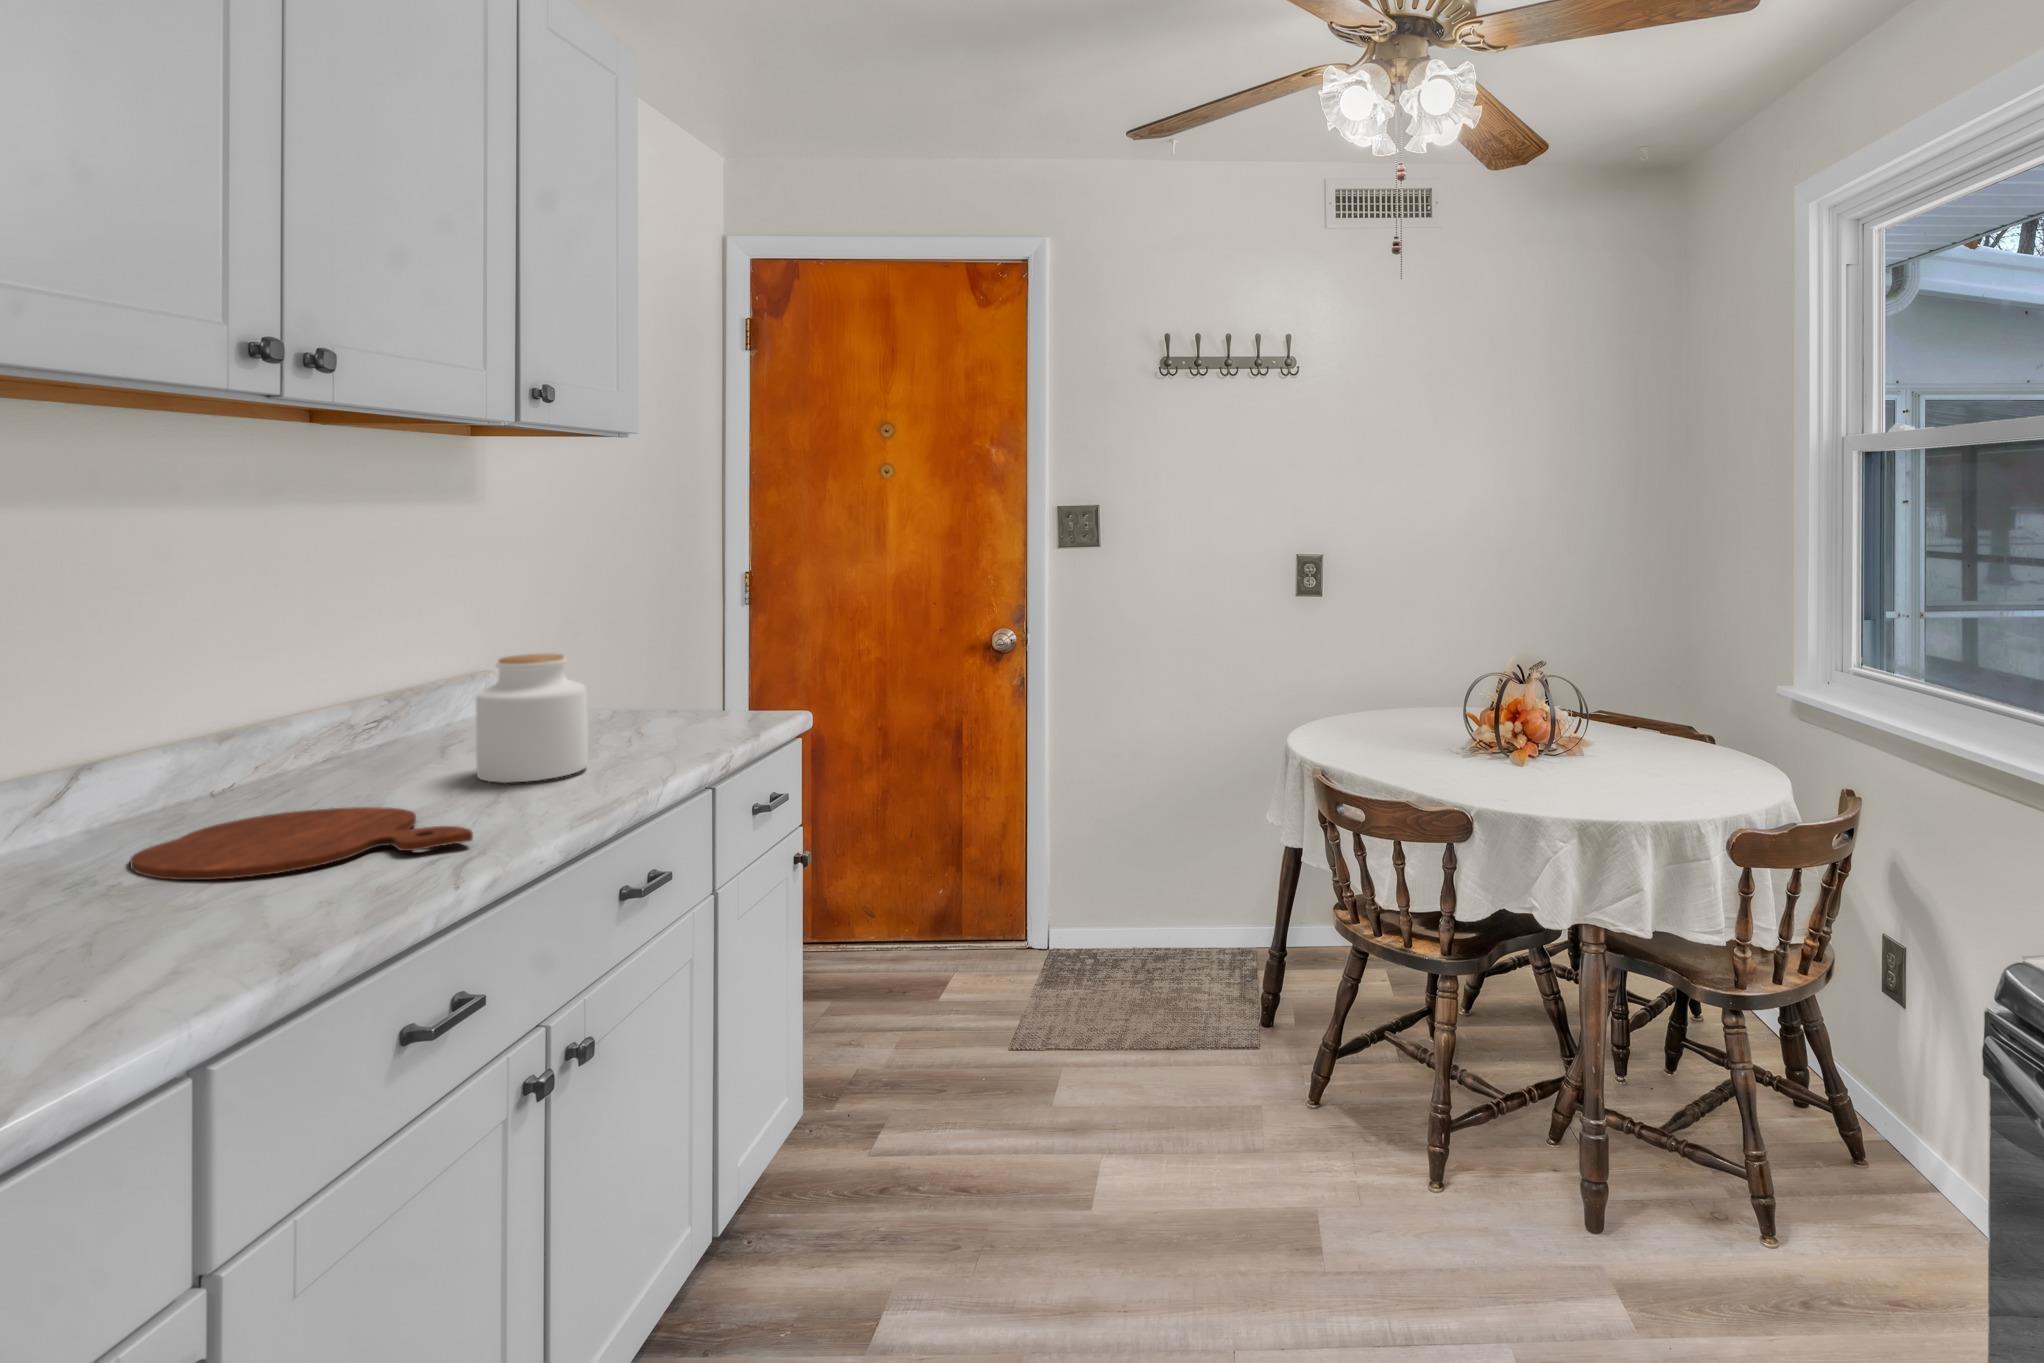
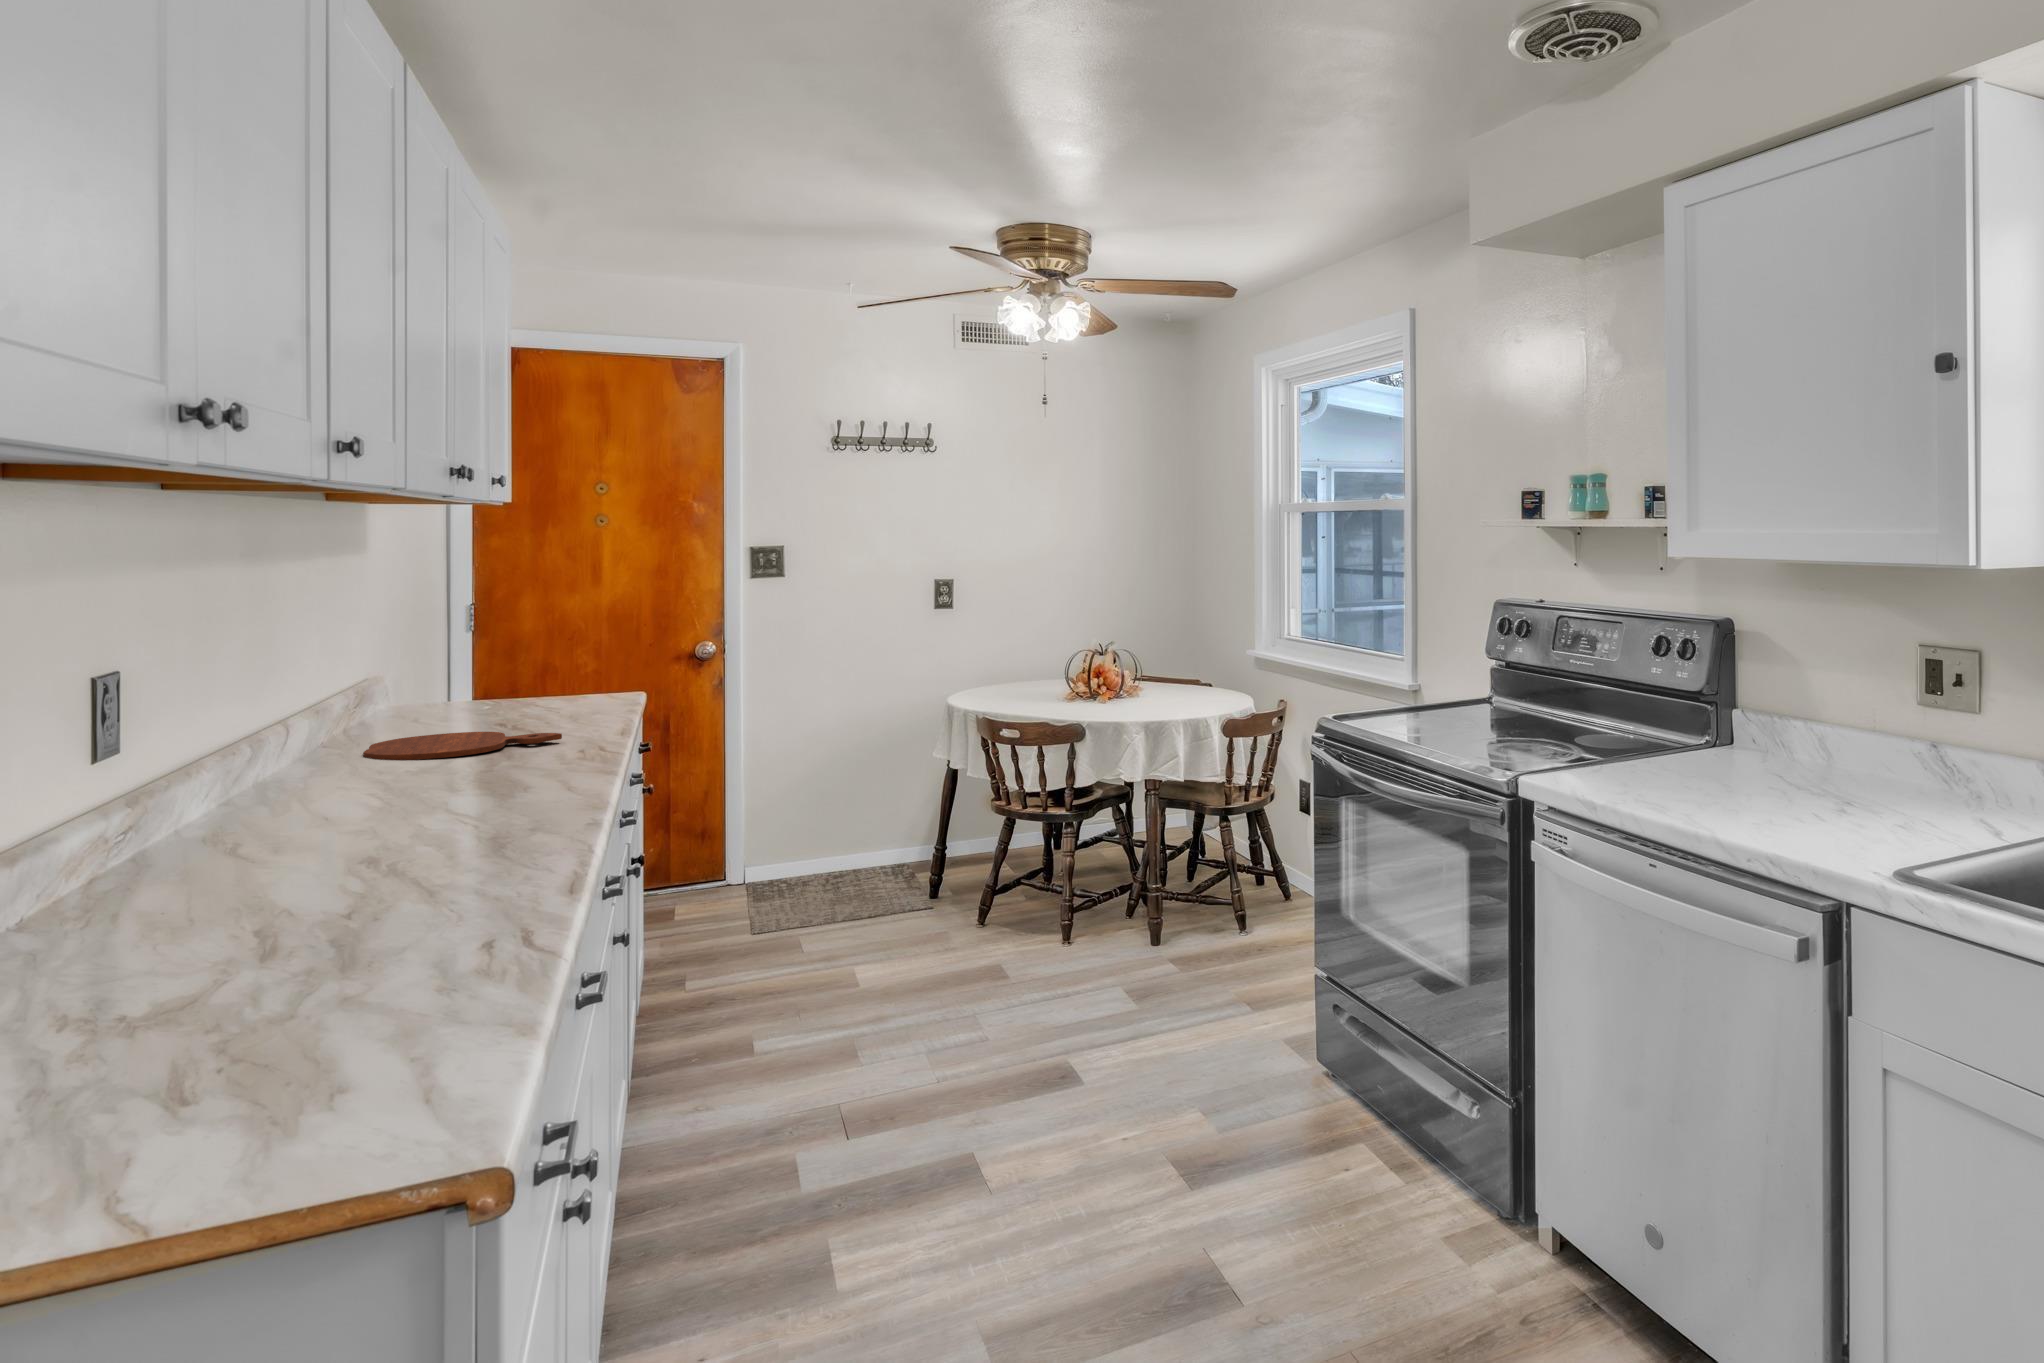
jar: present [476,654,588,783] -> none [474,644,546,724]

